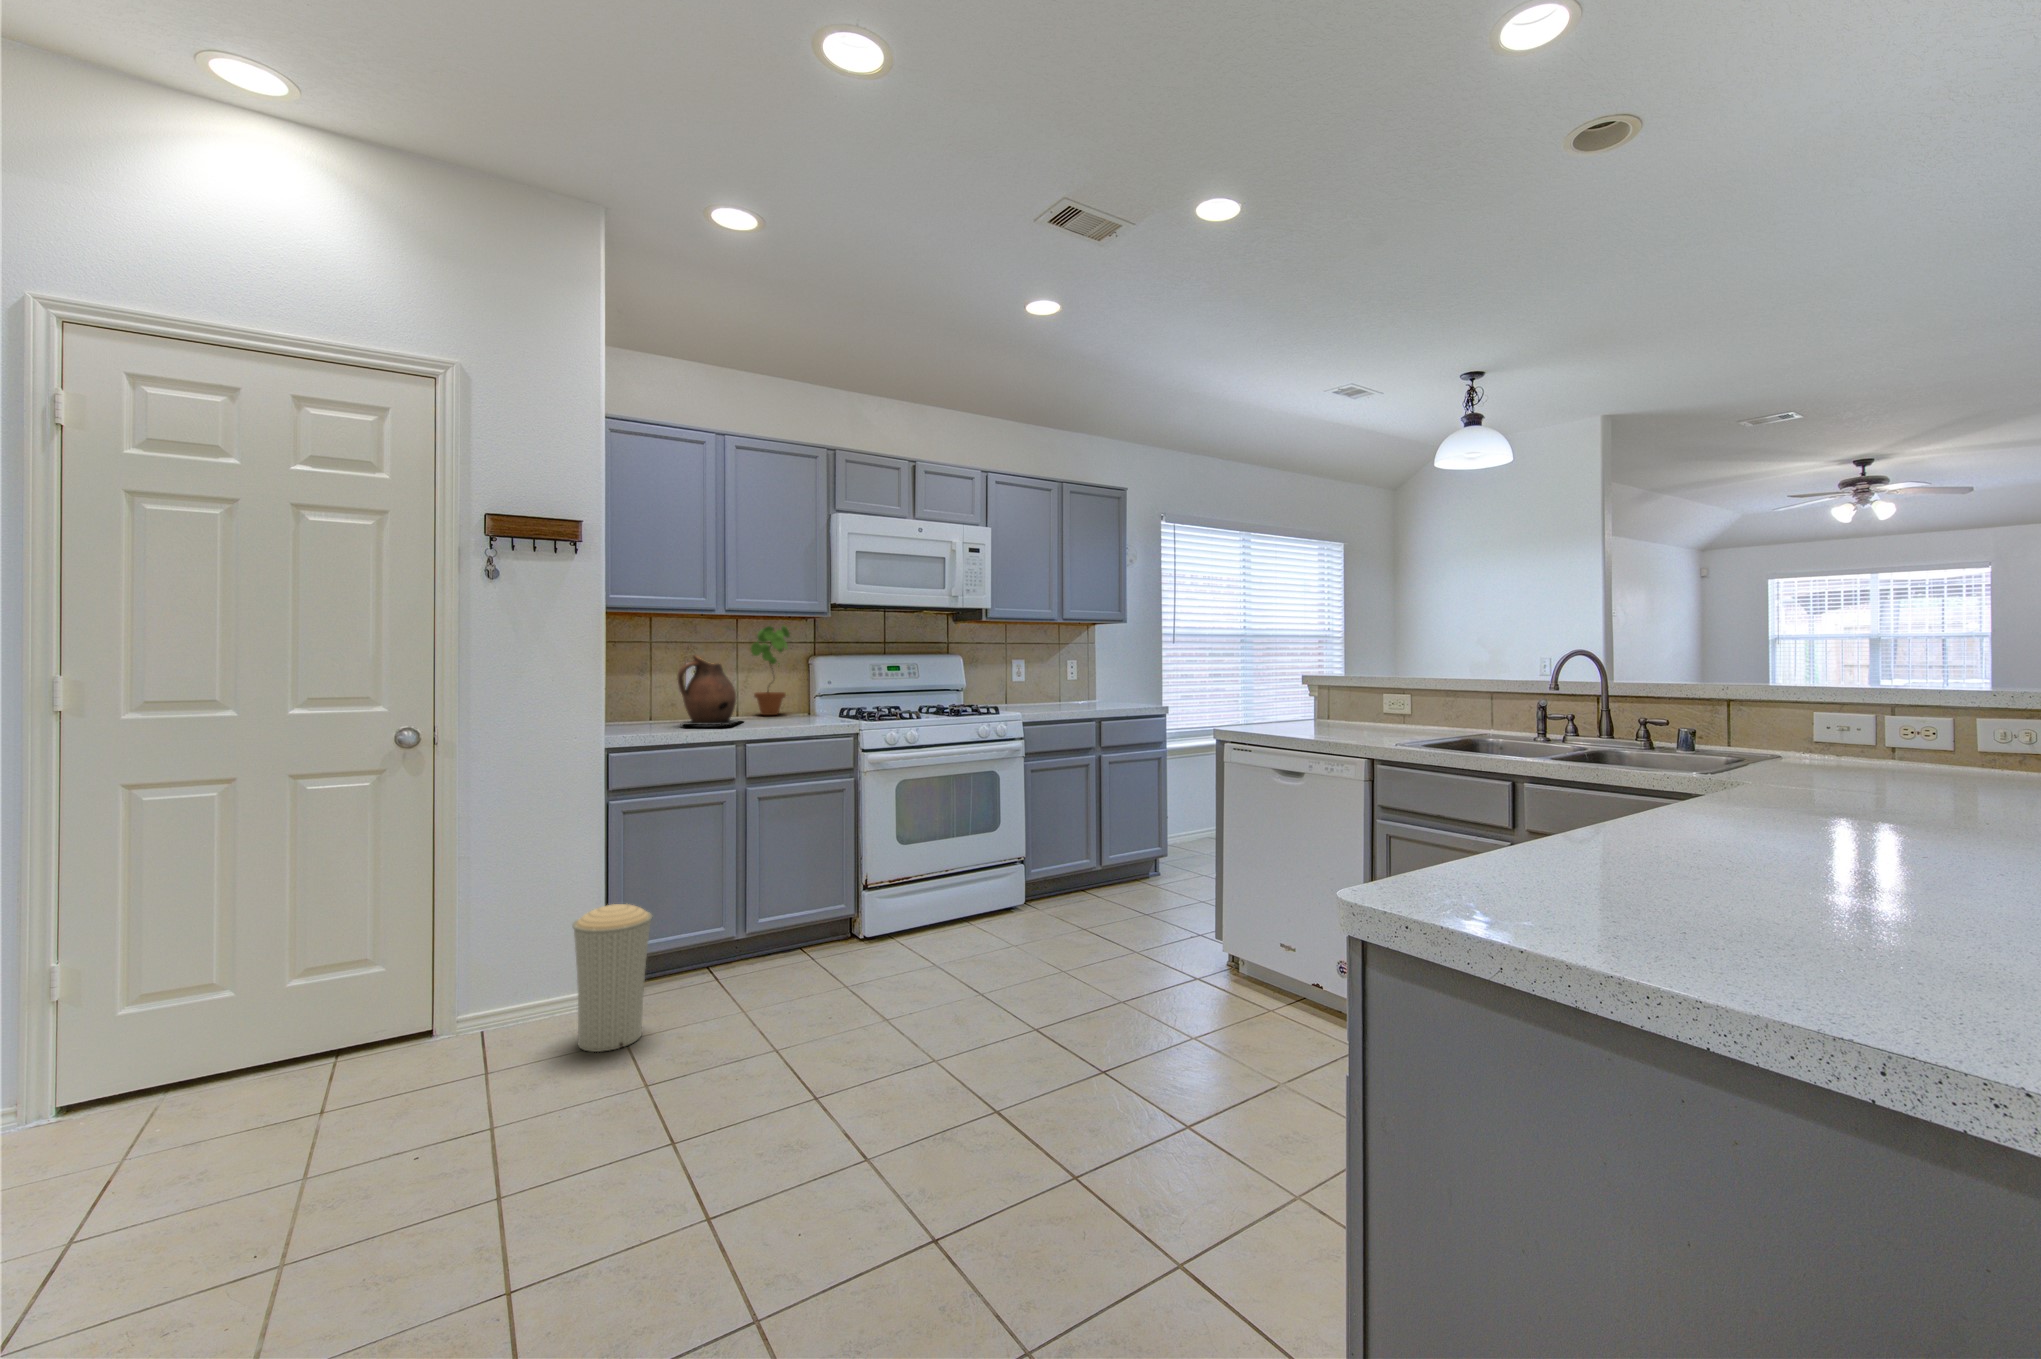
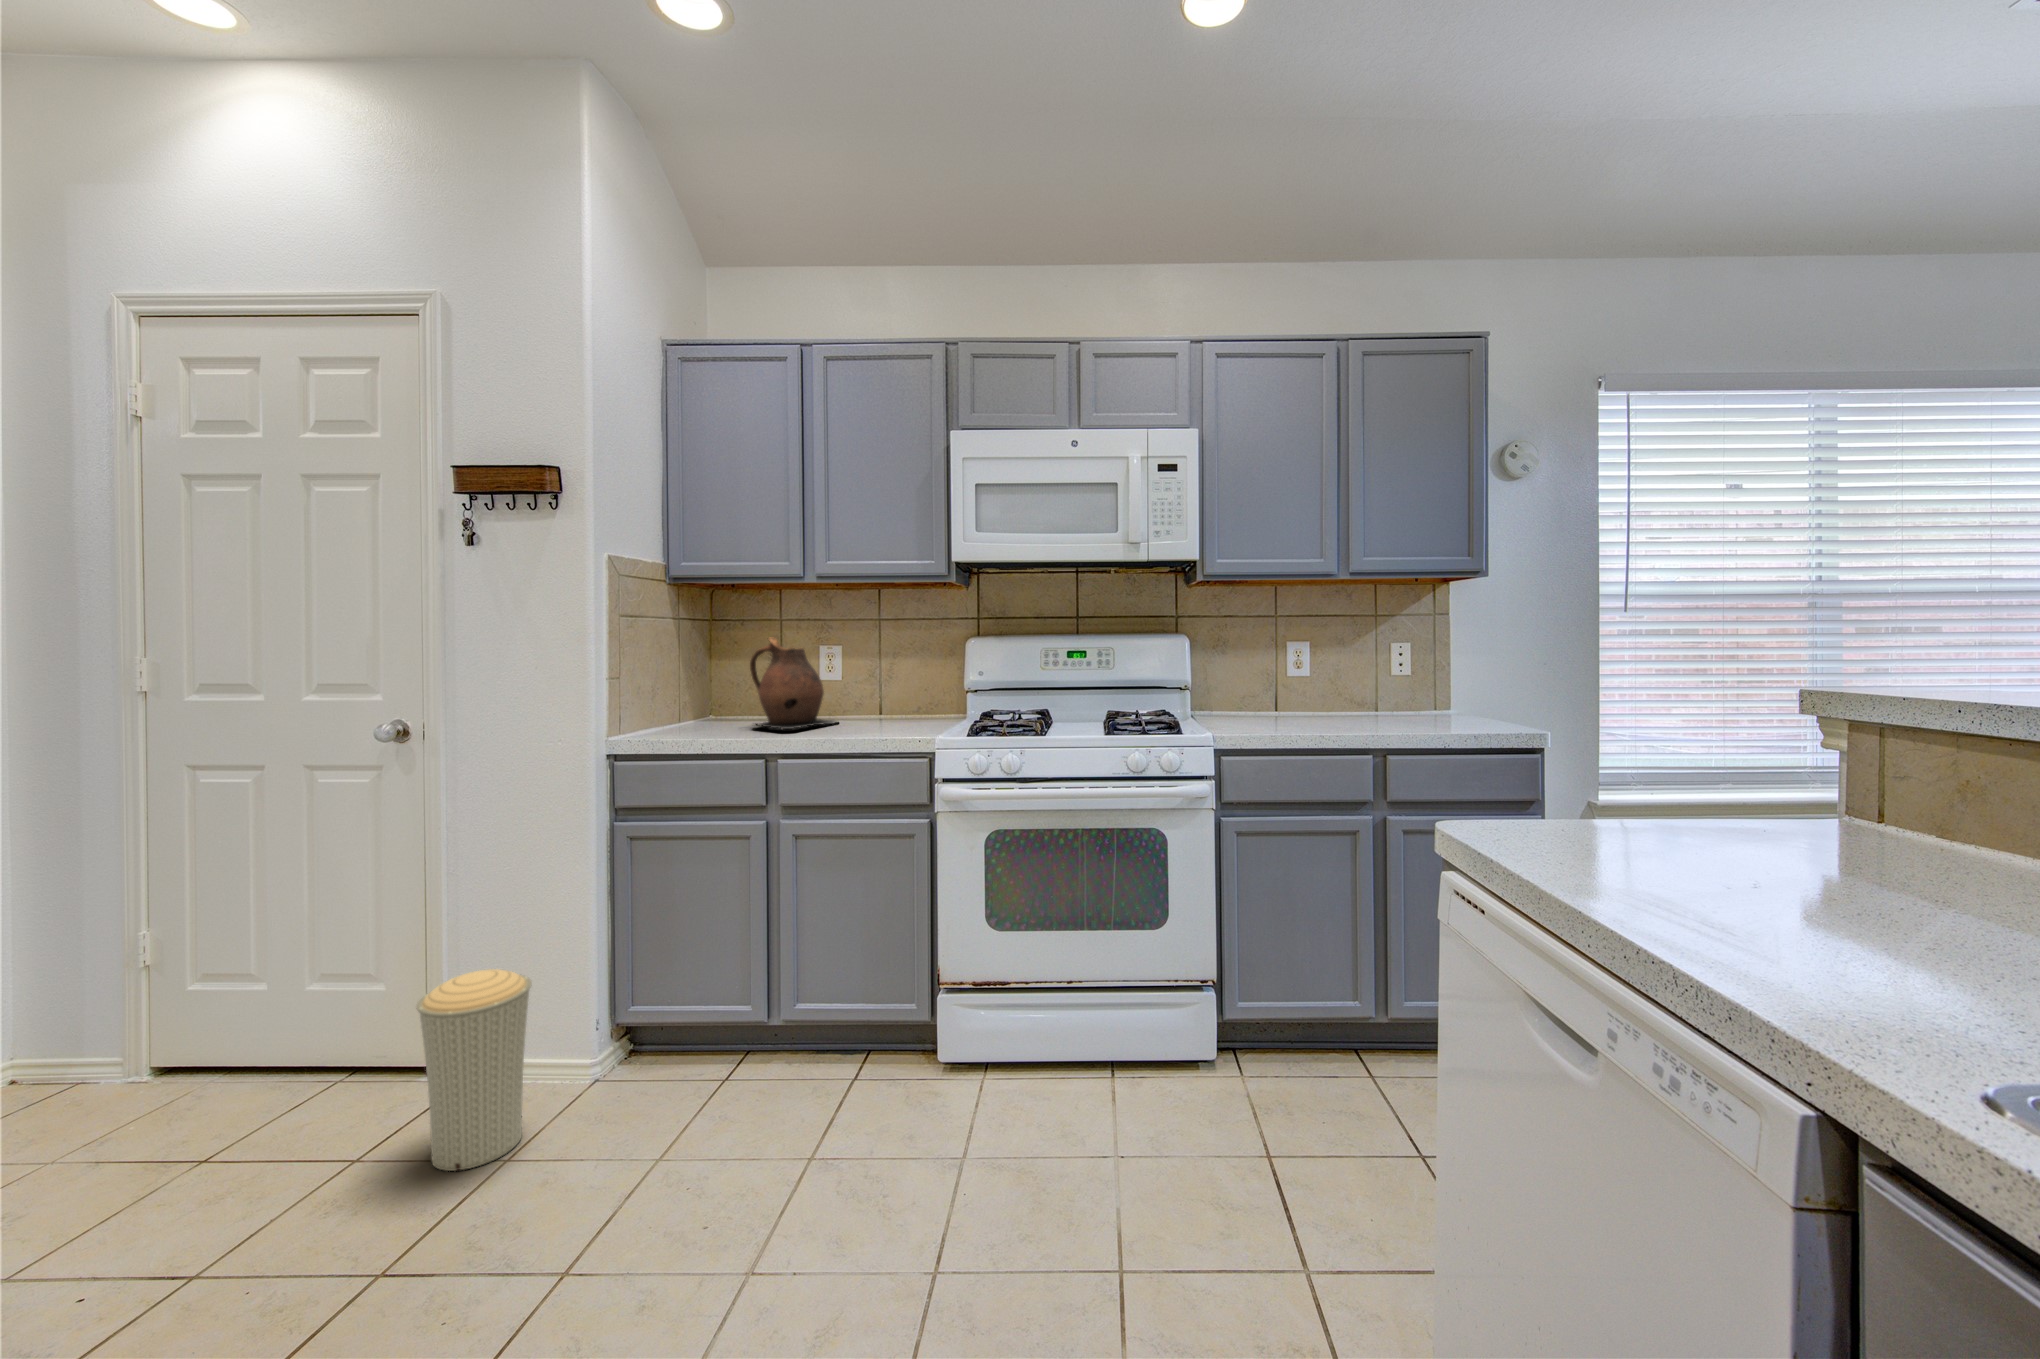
potted plant: present [751,626,790,715] -> none [871,597,925,714]

